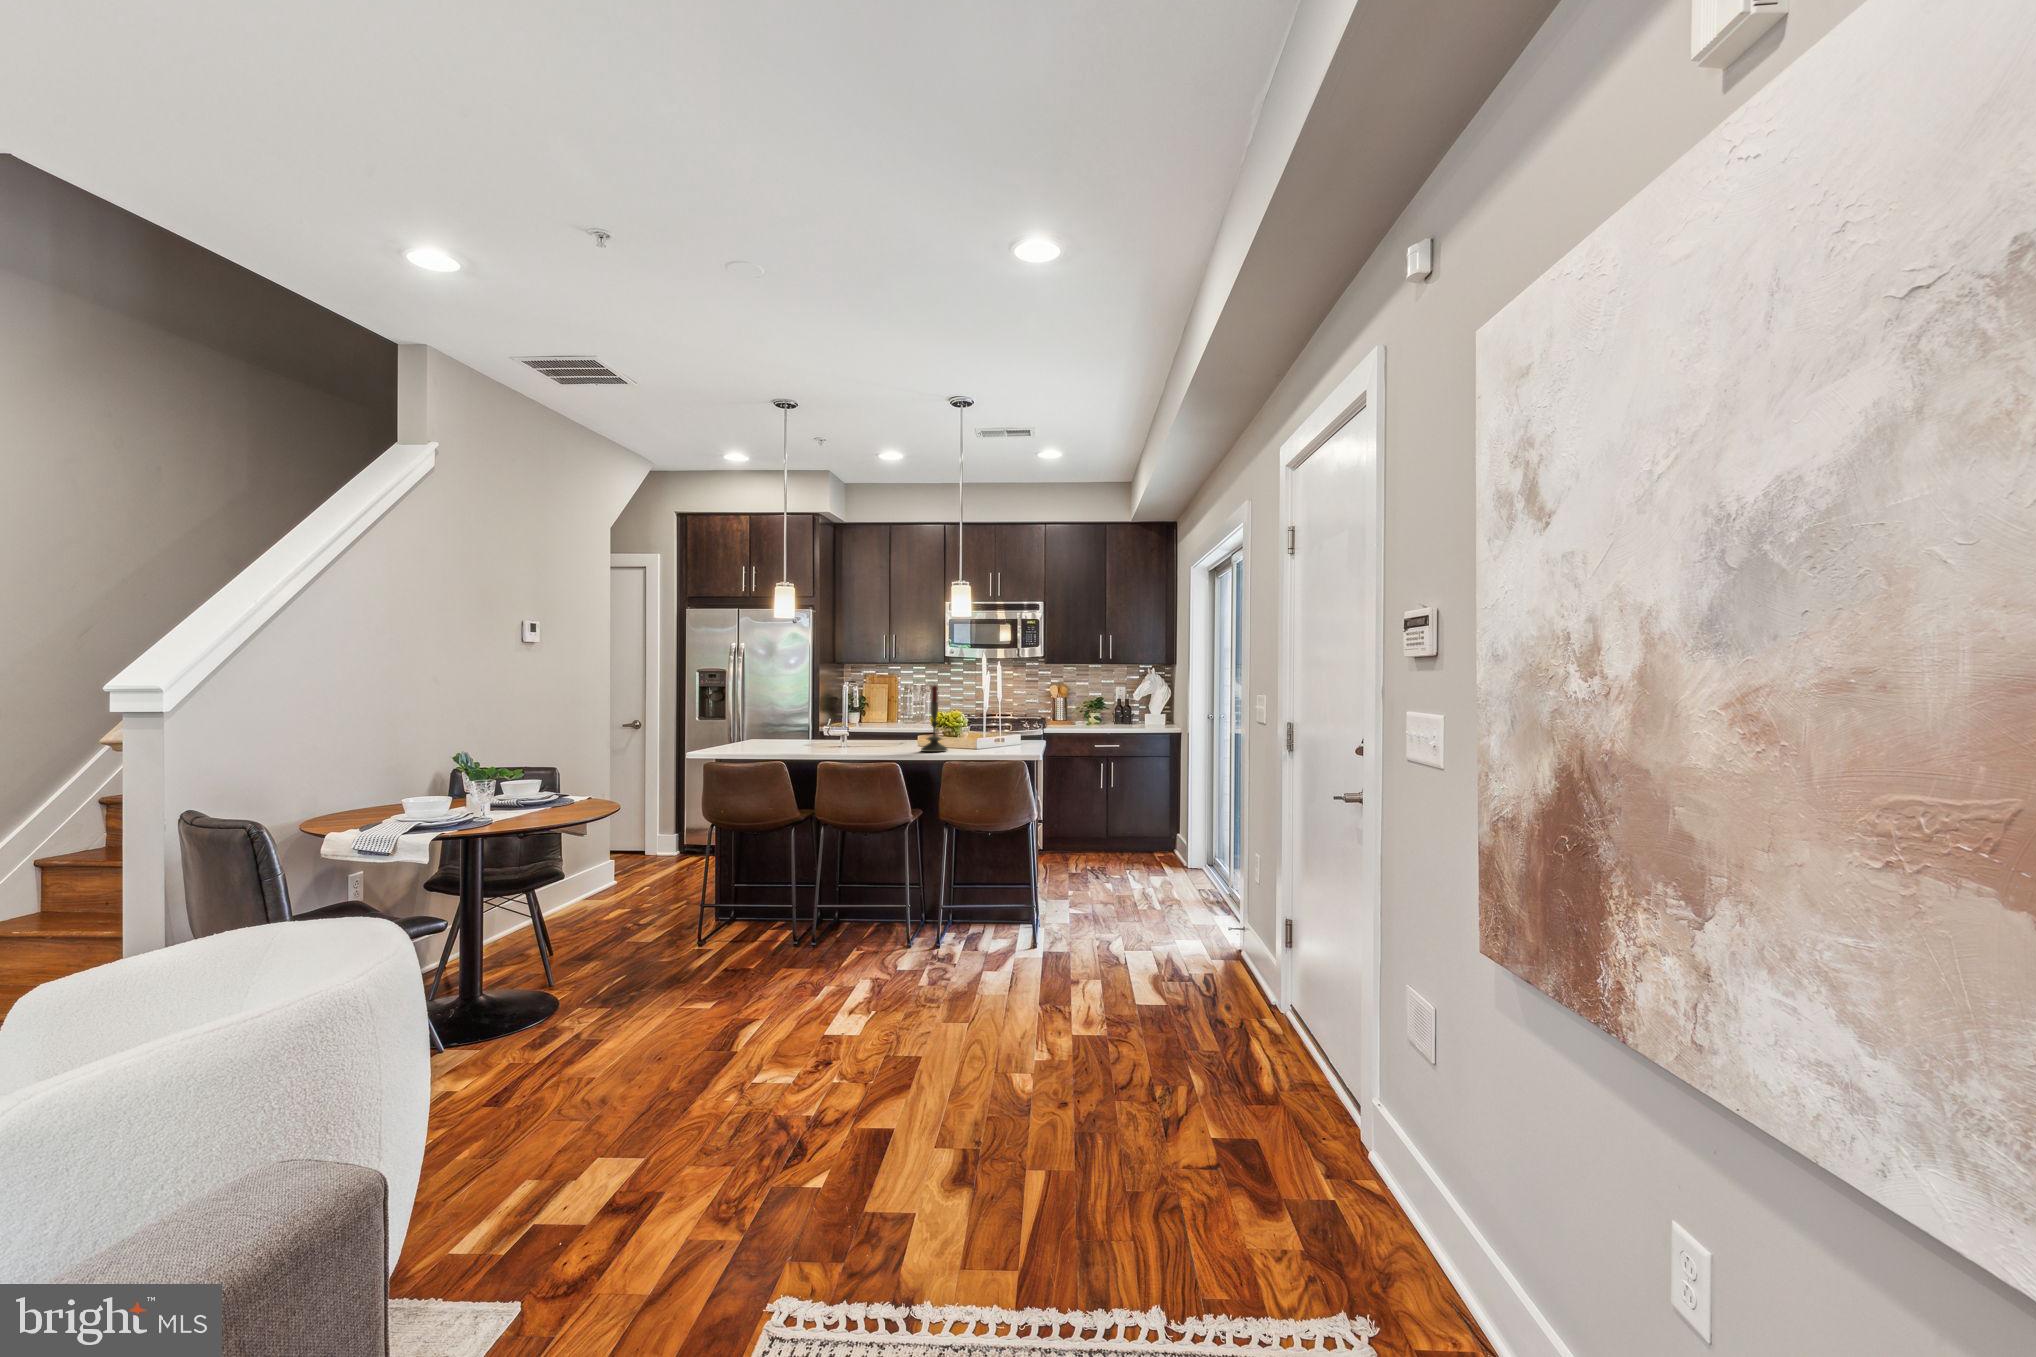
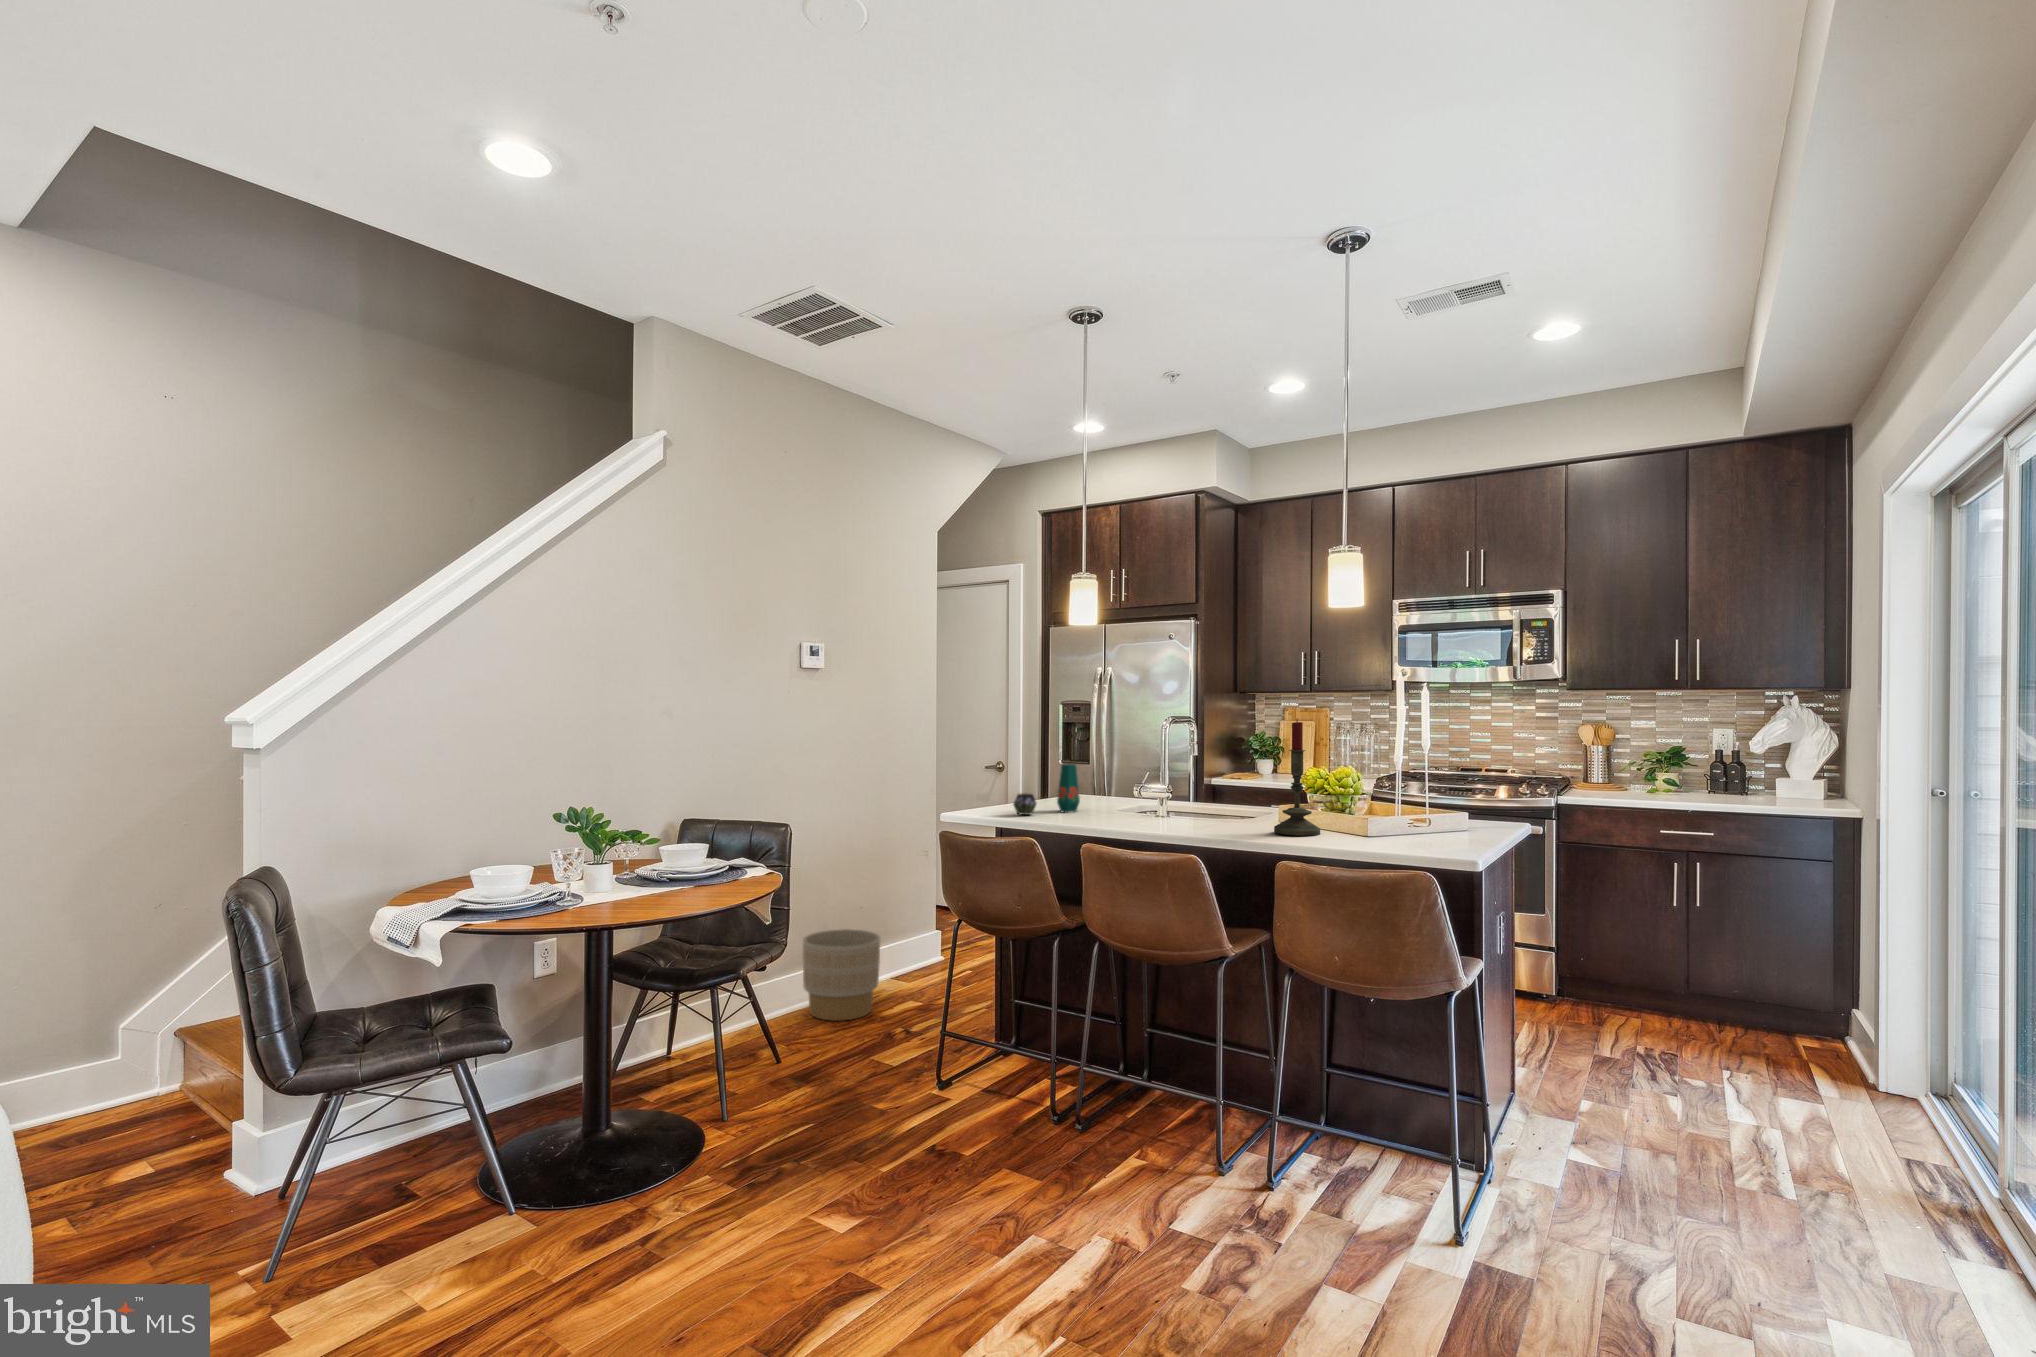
vase: none [730,717,775,753] -> present [1013,764,1080,815]
planter: none [540,853,606,922] -> present [803,929,880,1021]

